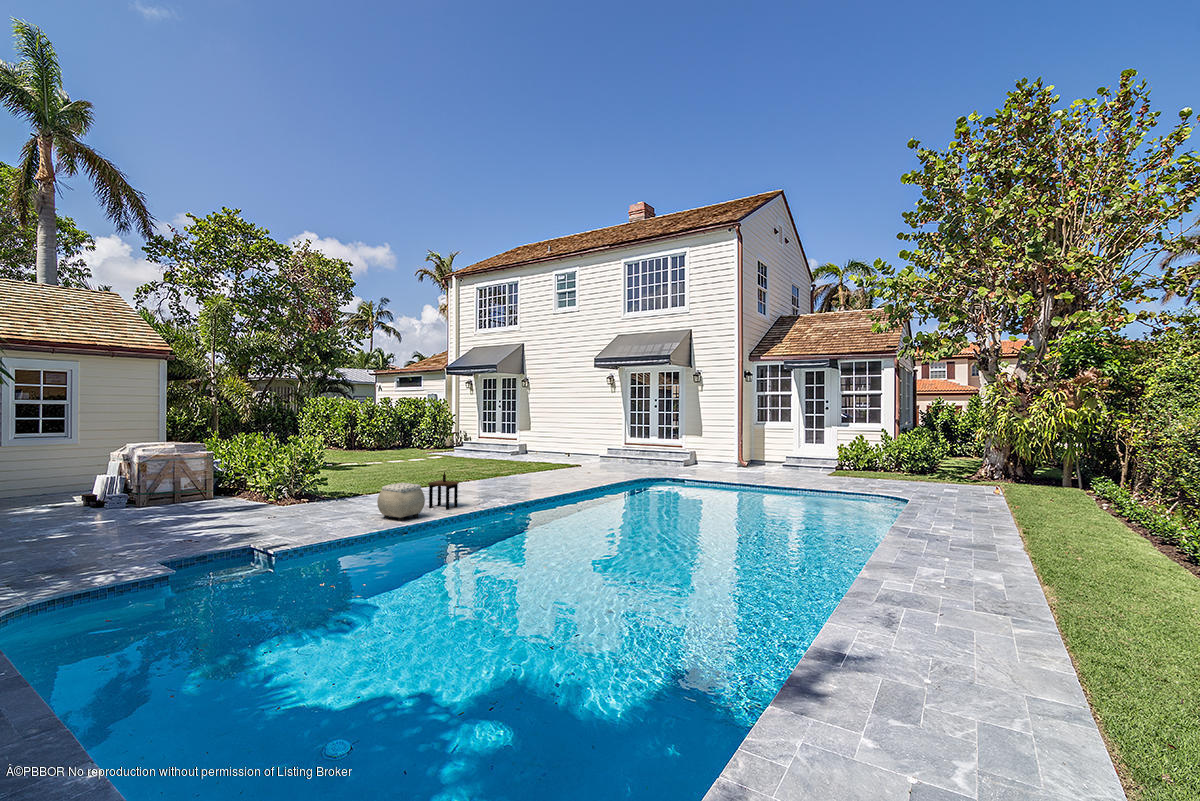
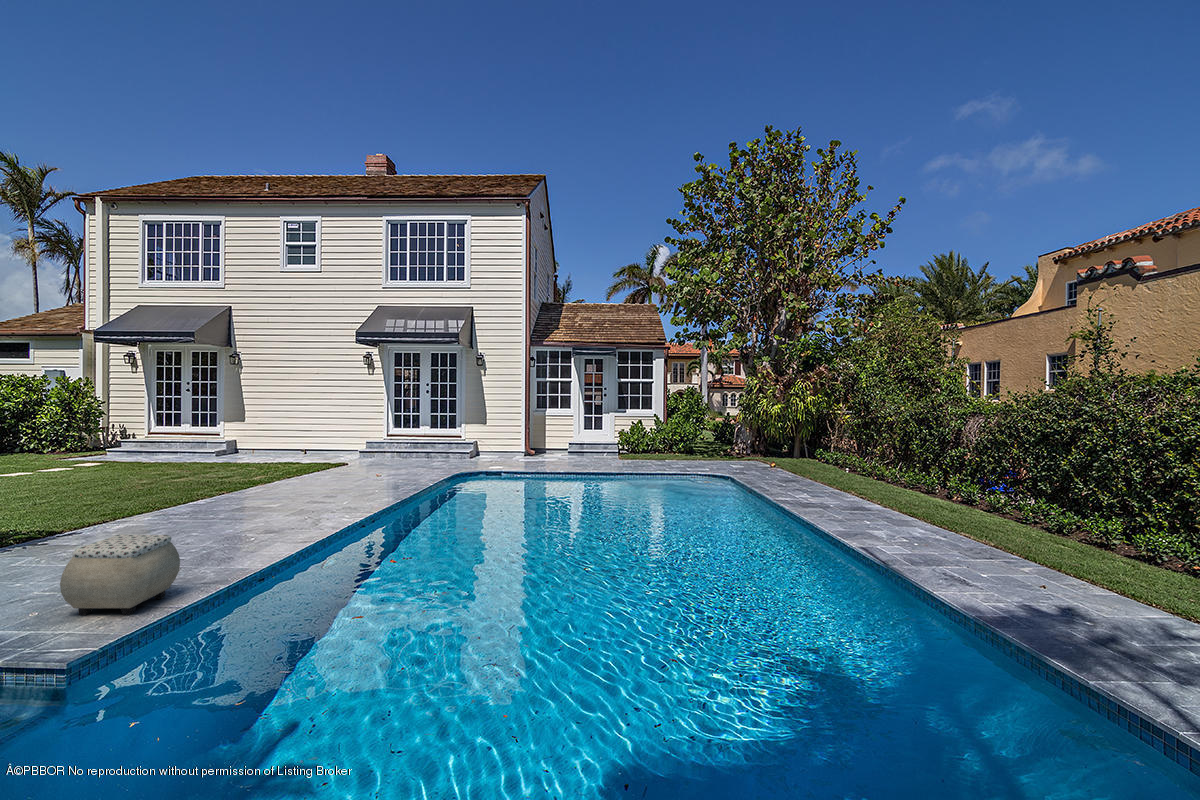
side table: present [428,472,459,510] -> none [166,502,230,571]

